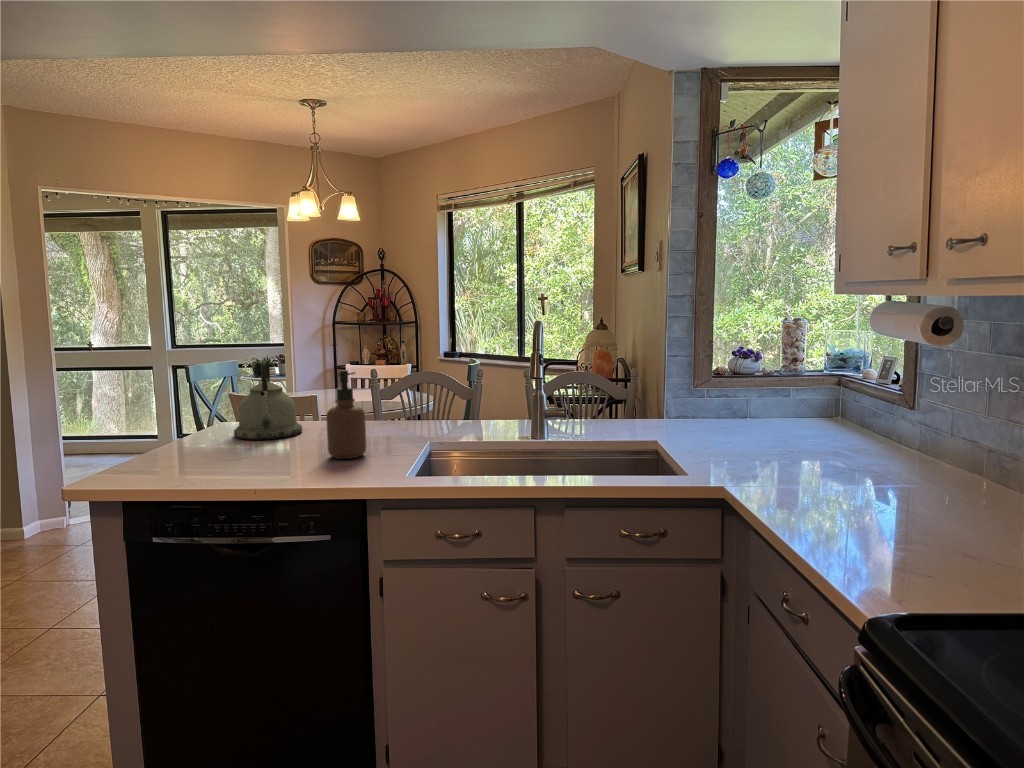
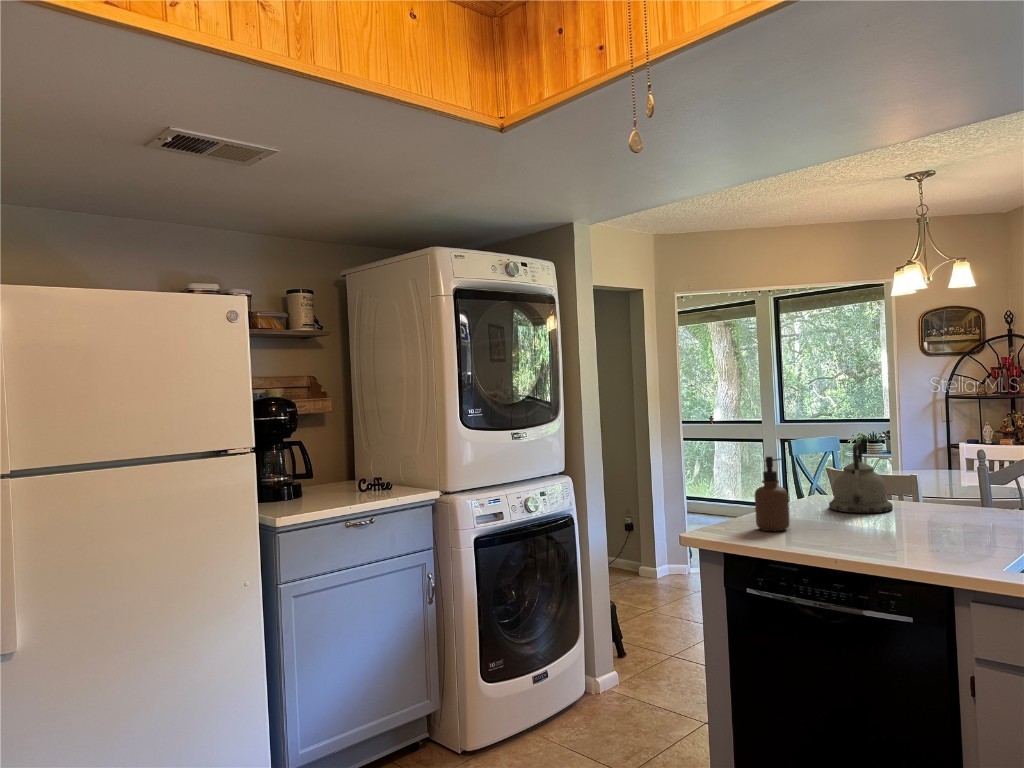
soap dispenser: present [326,370,366,459] -> present [755,456,789,531]

